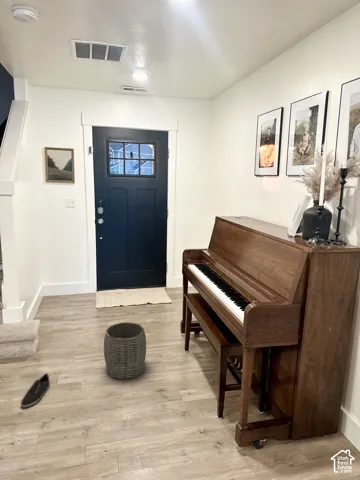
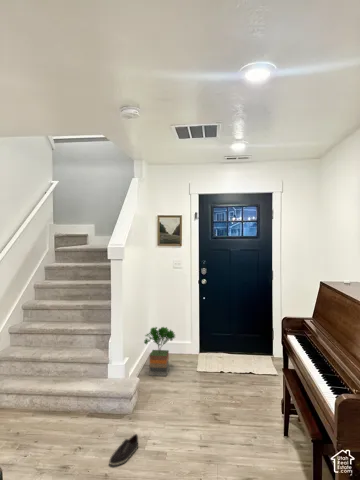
potted tree: none [39,267,74,317] -> present [144,327,175,376]
woven basket: present [104,322,146,379] -> none [192,391,236,456]

